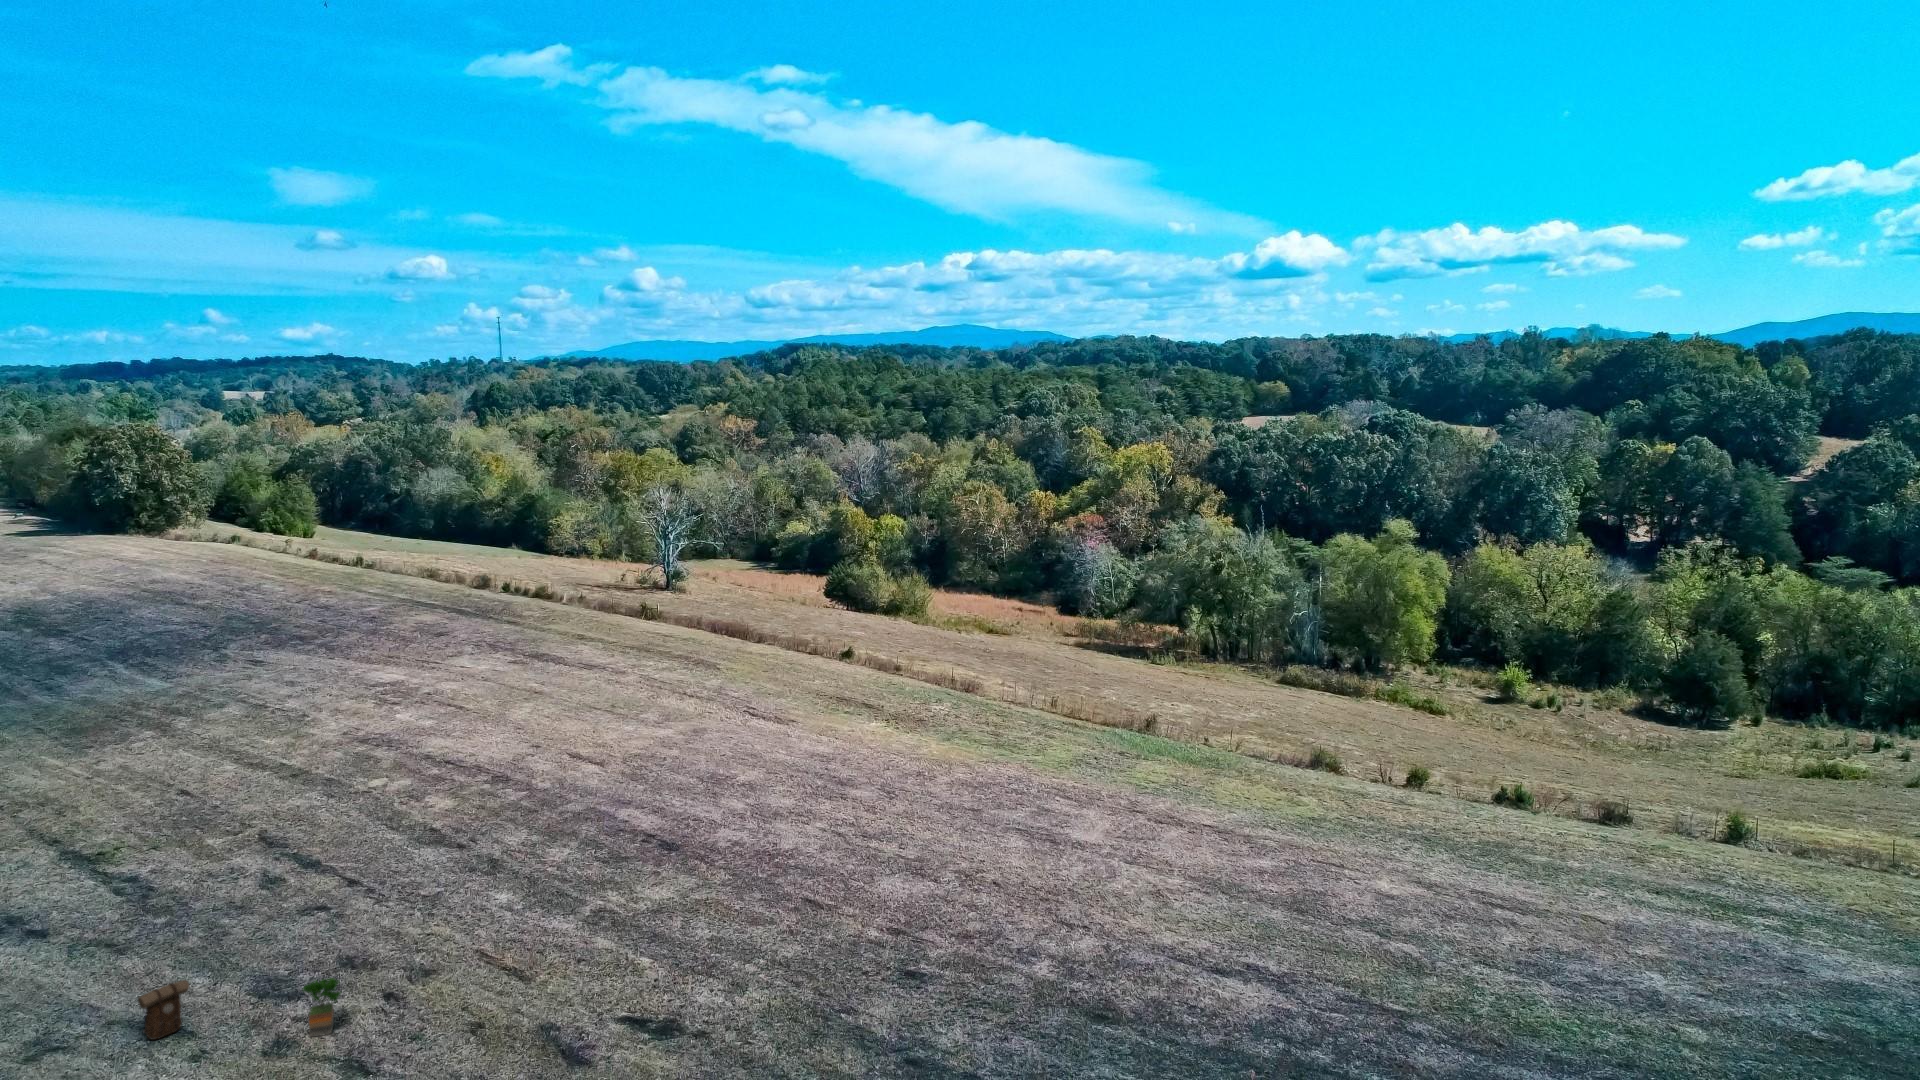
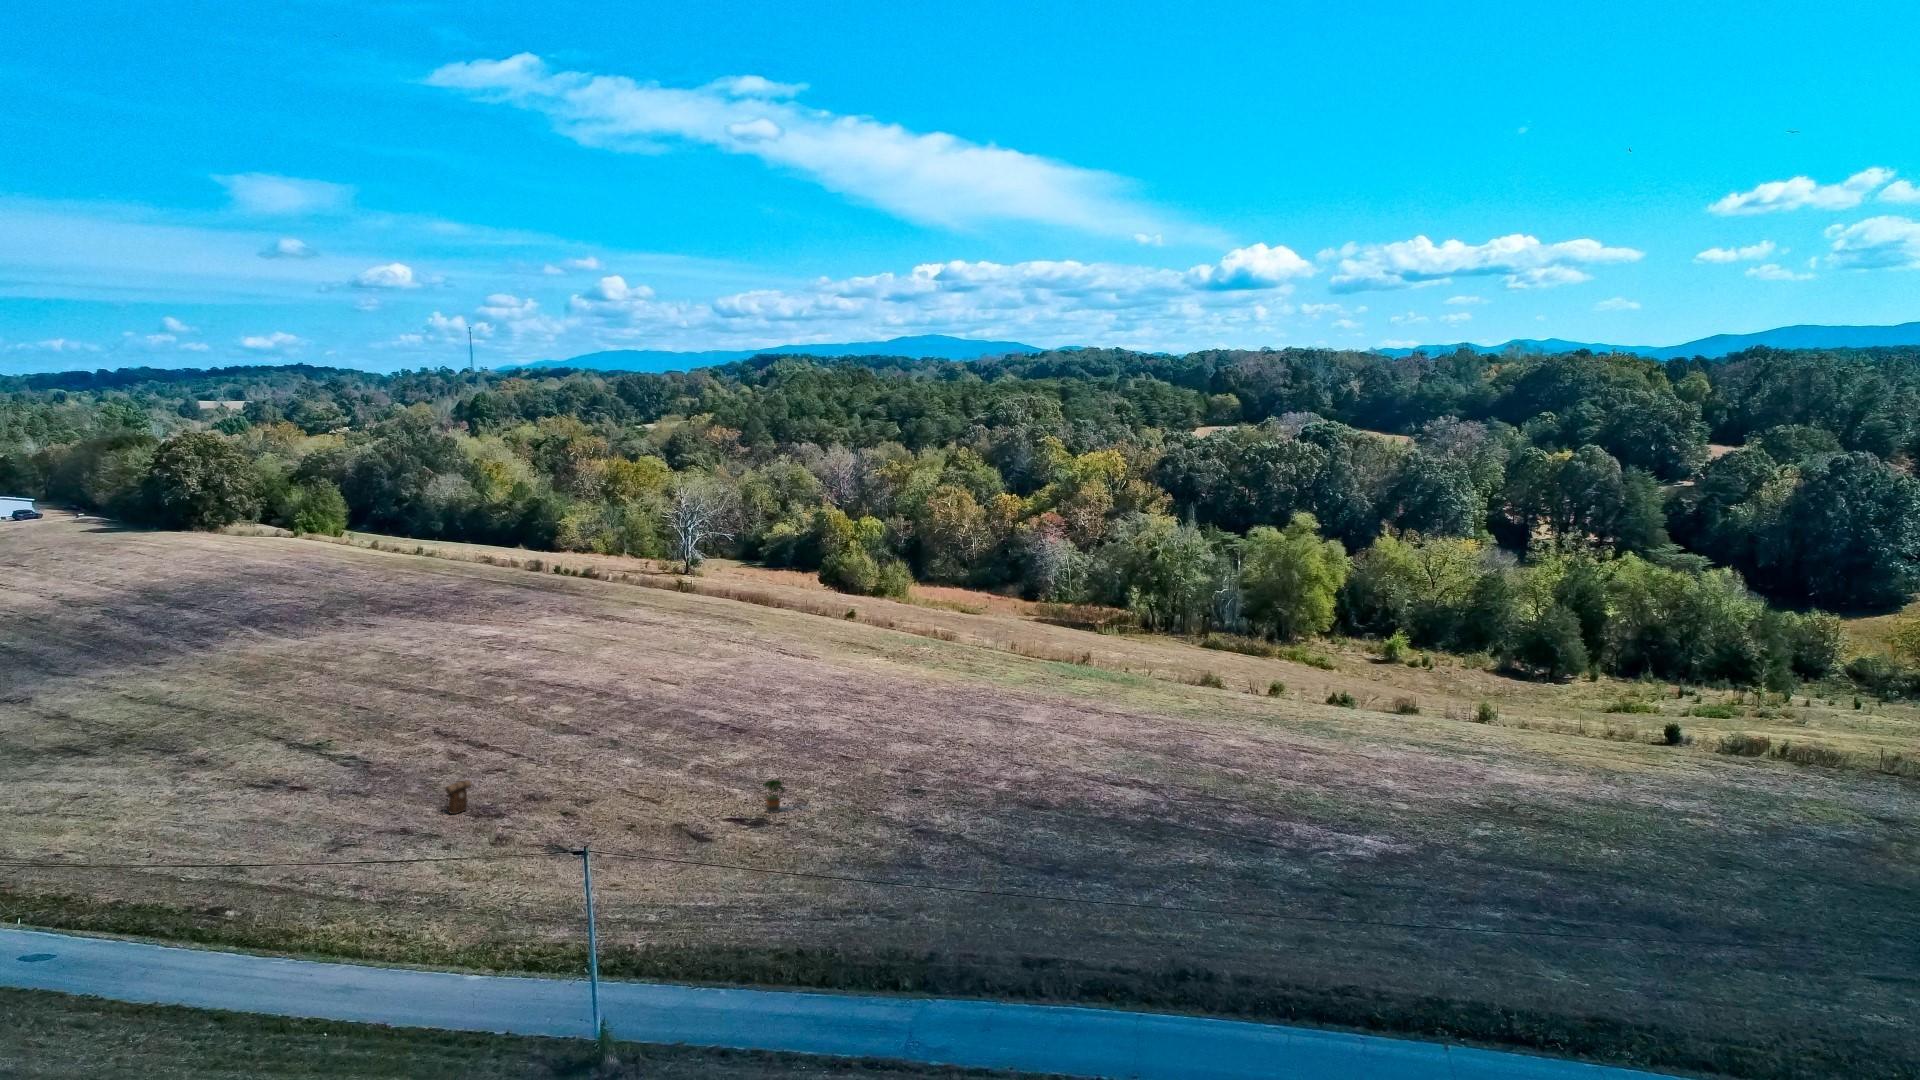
potted tree: present [302,978,342,1037] -> present [763,779,785,813]

